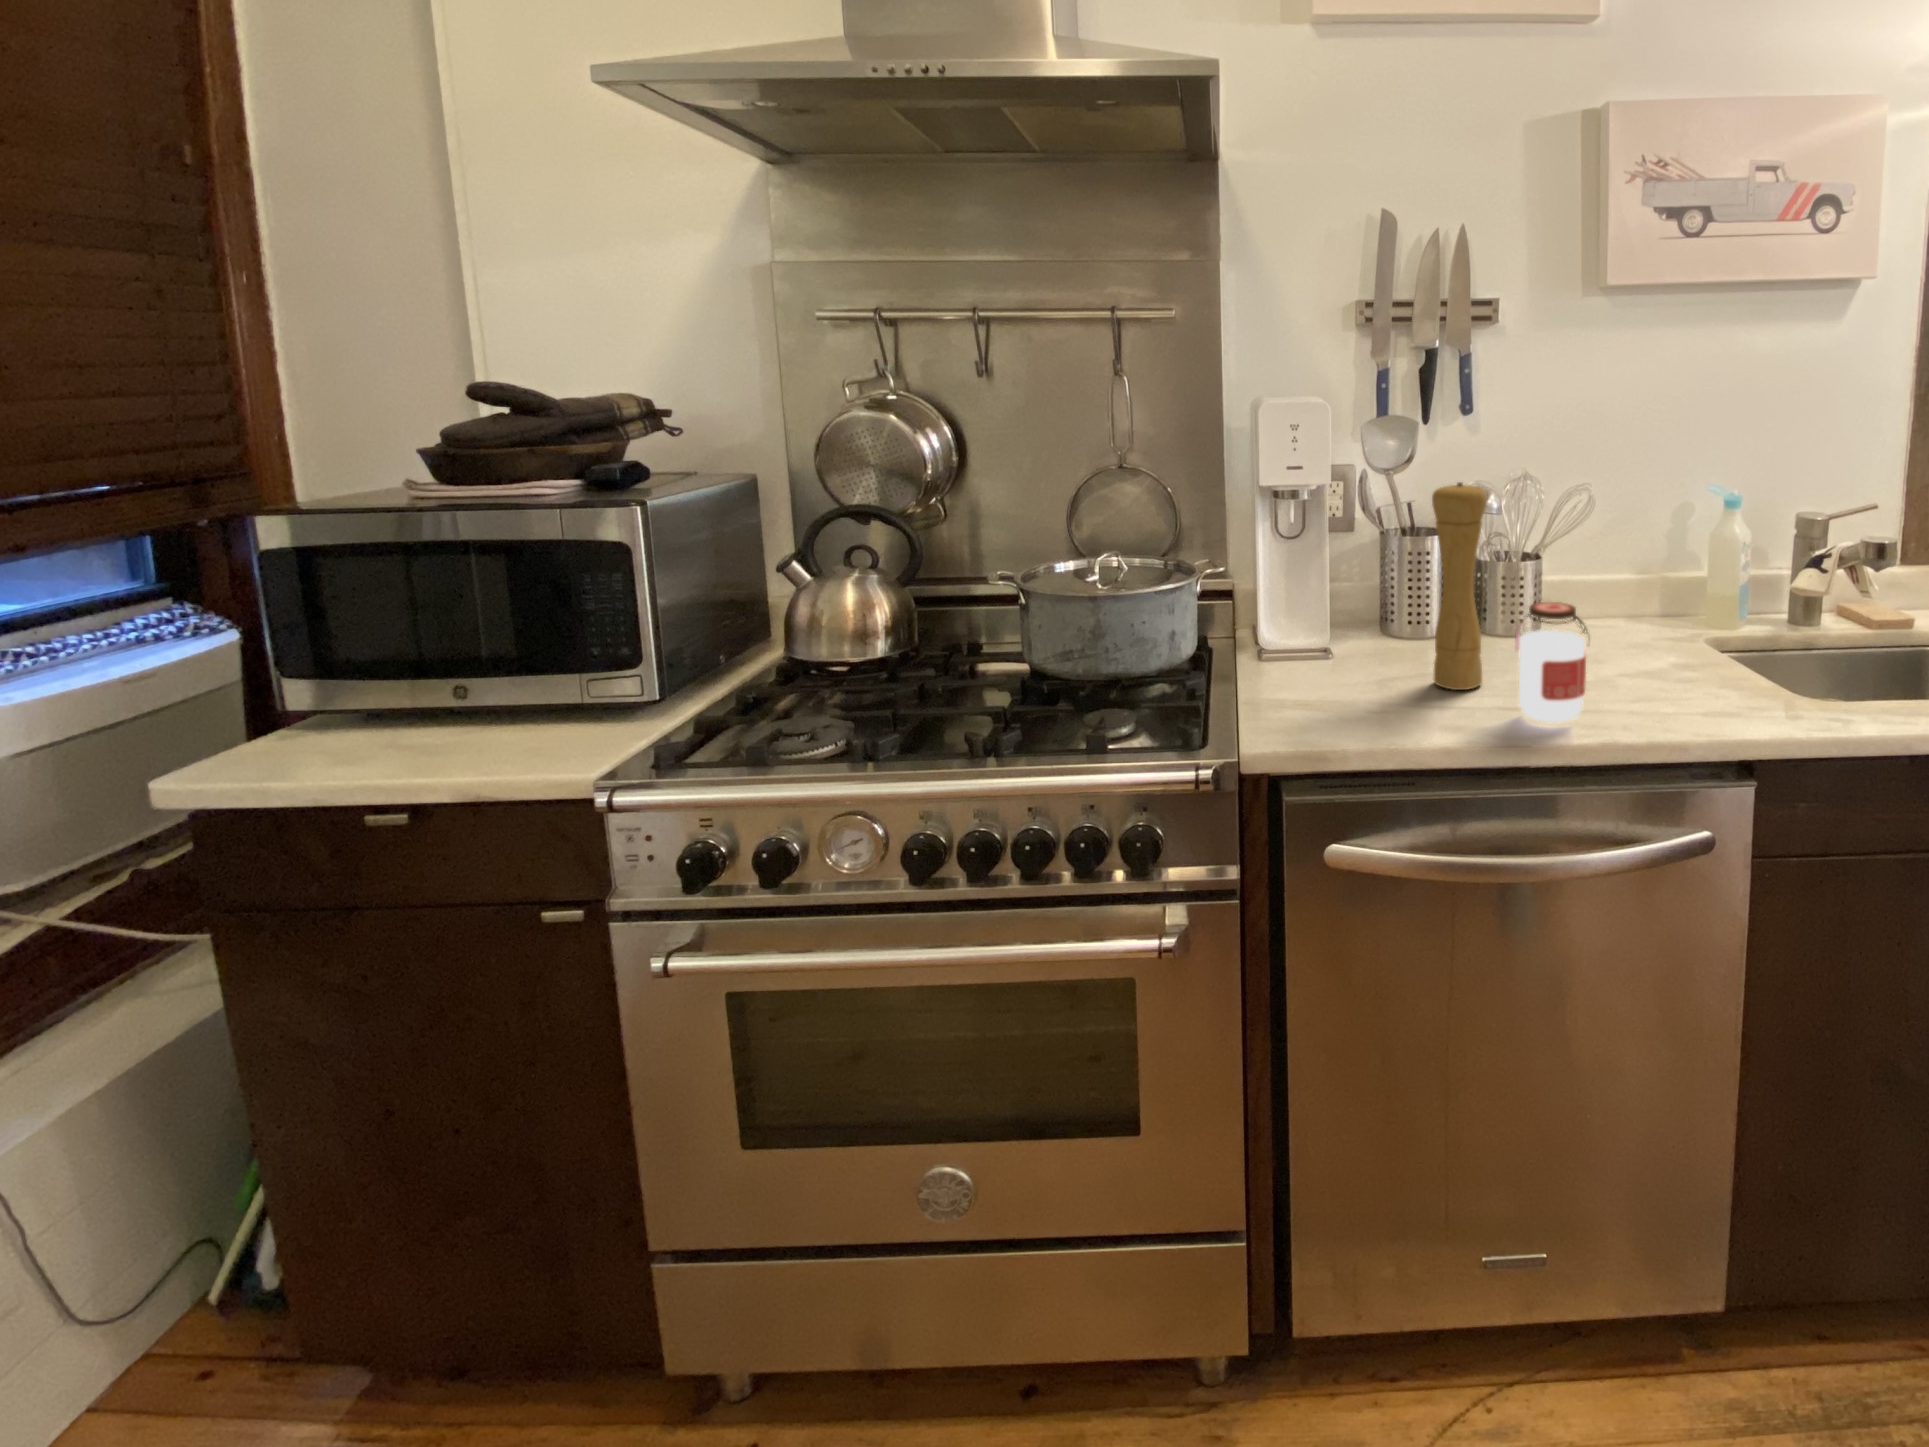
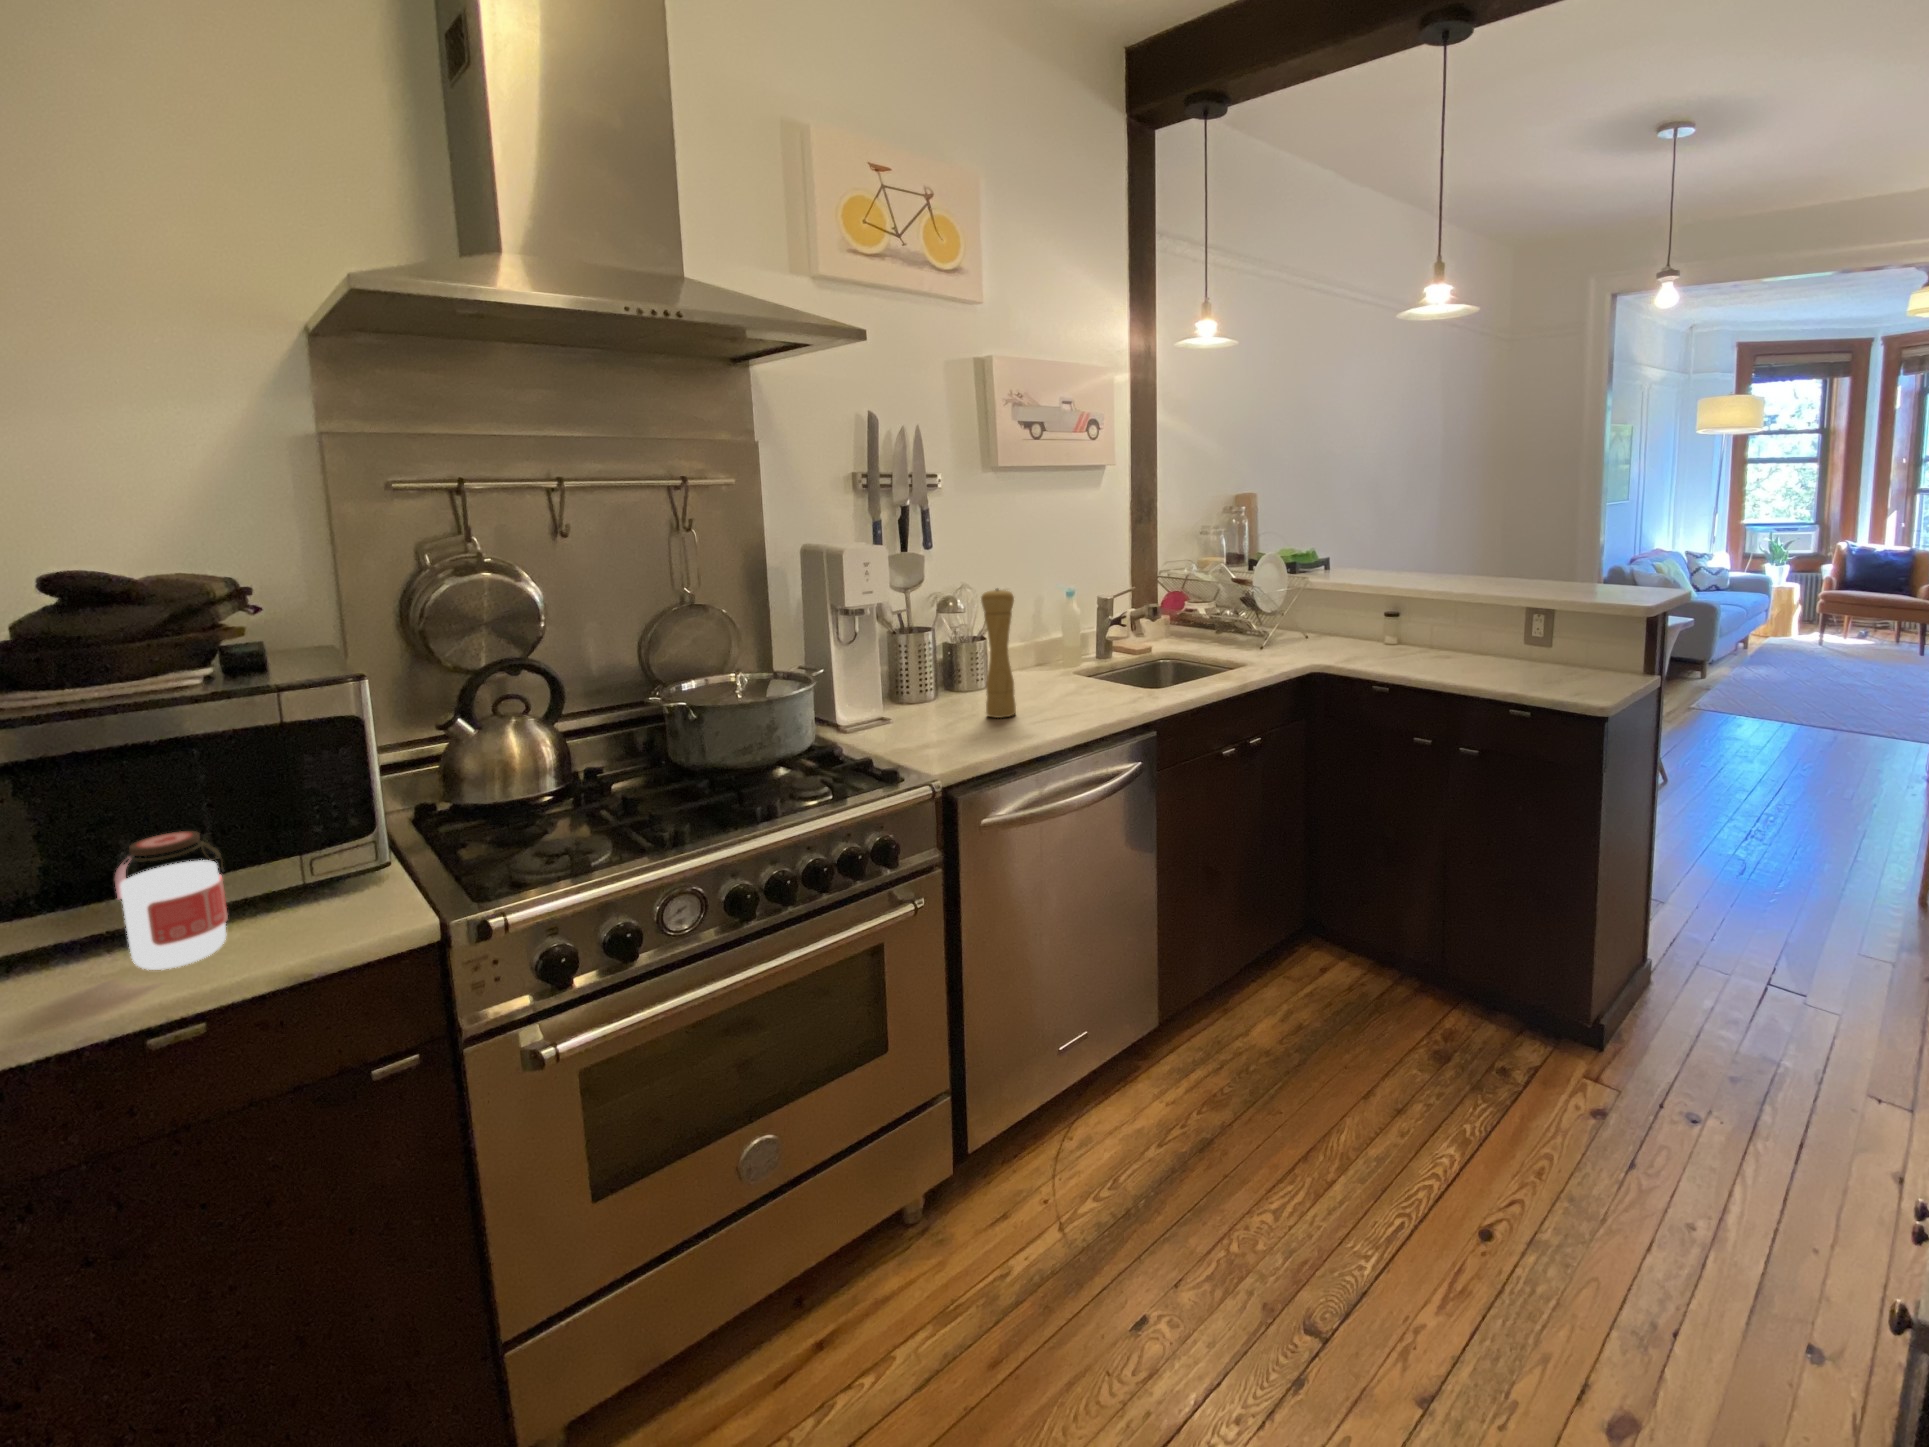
jar: present [1516,602,1590,723] -> present [115,831,228,970]

